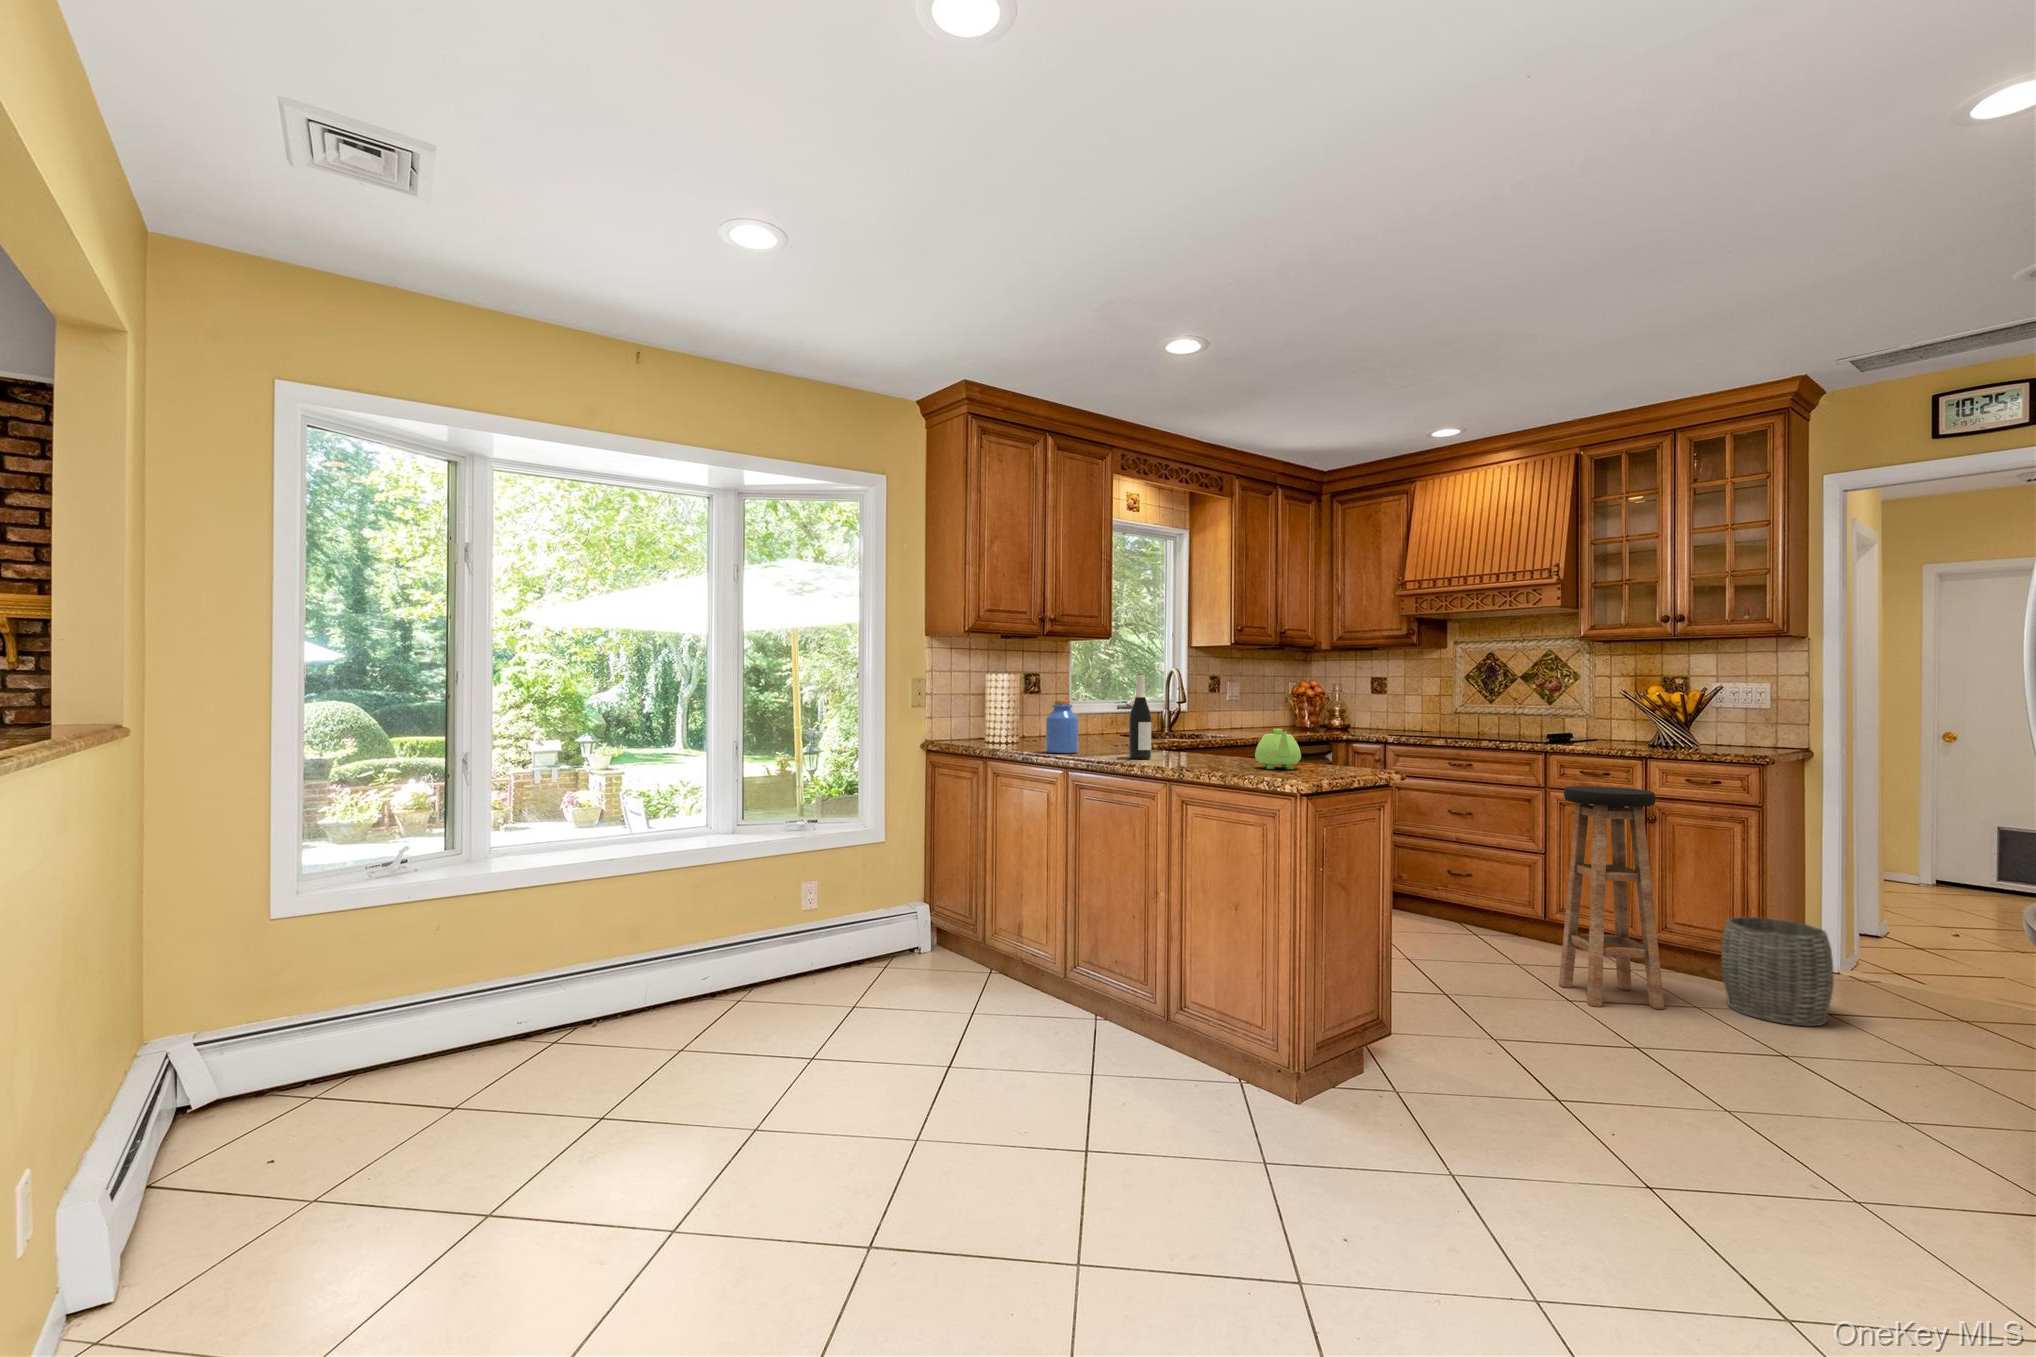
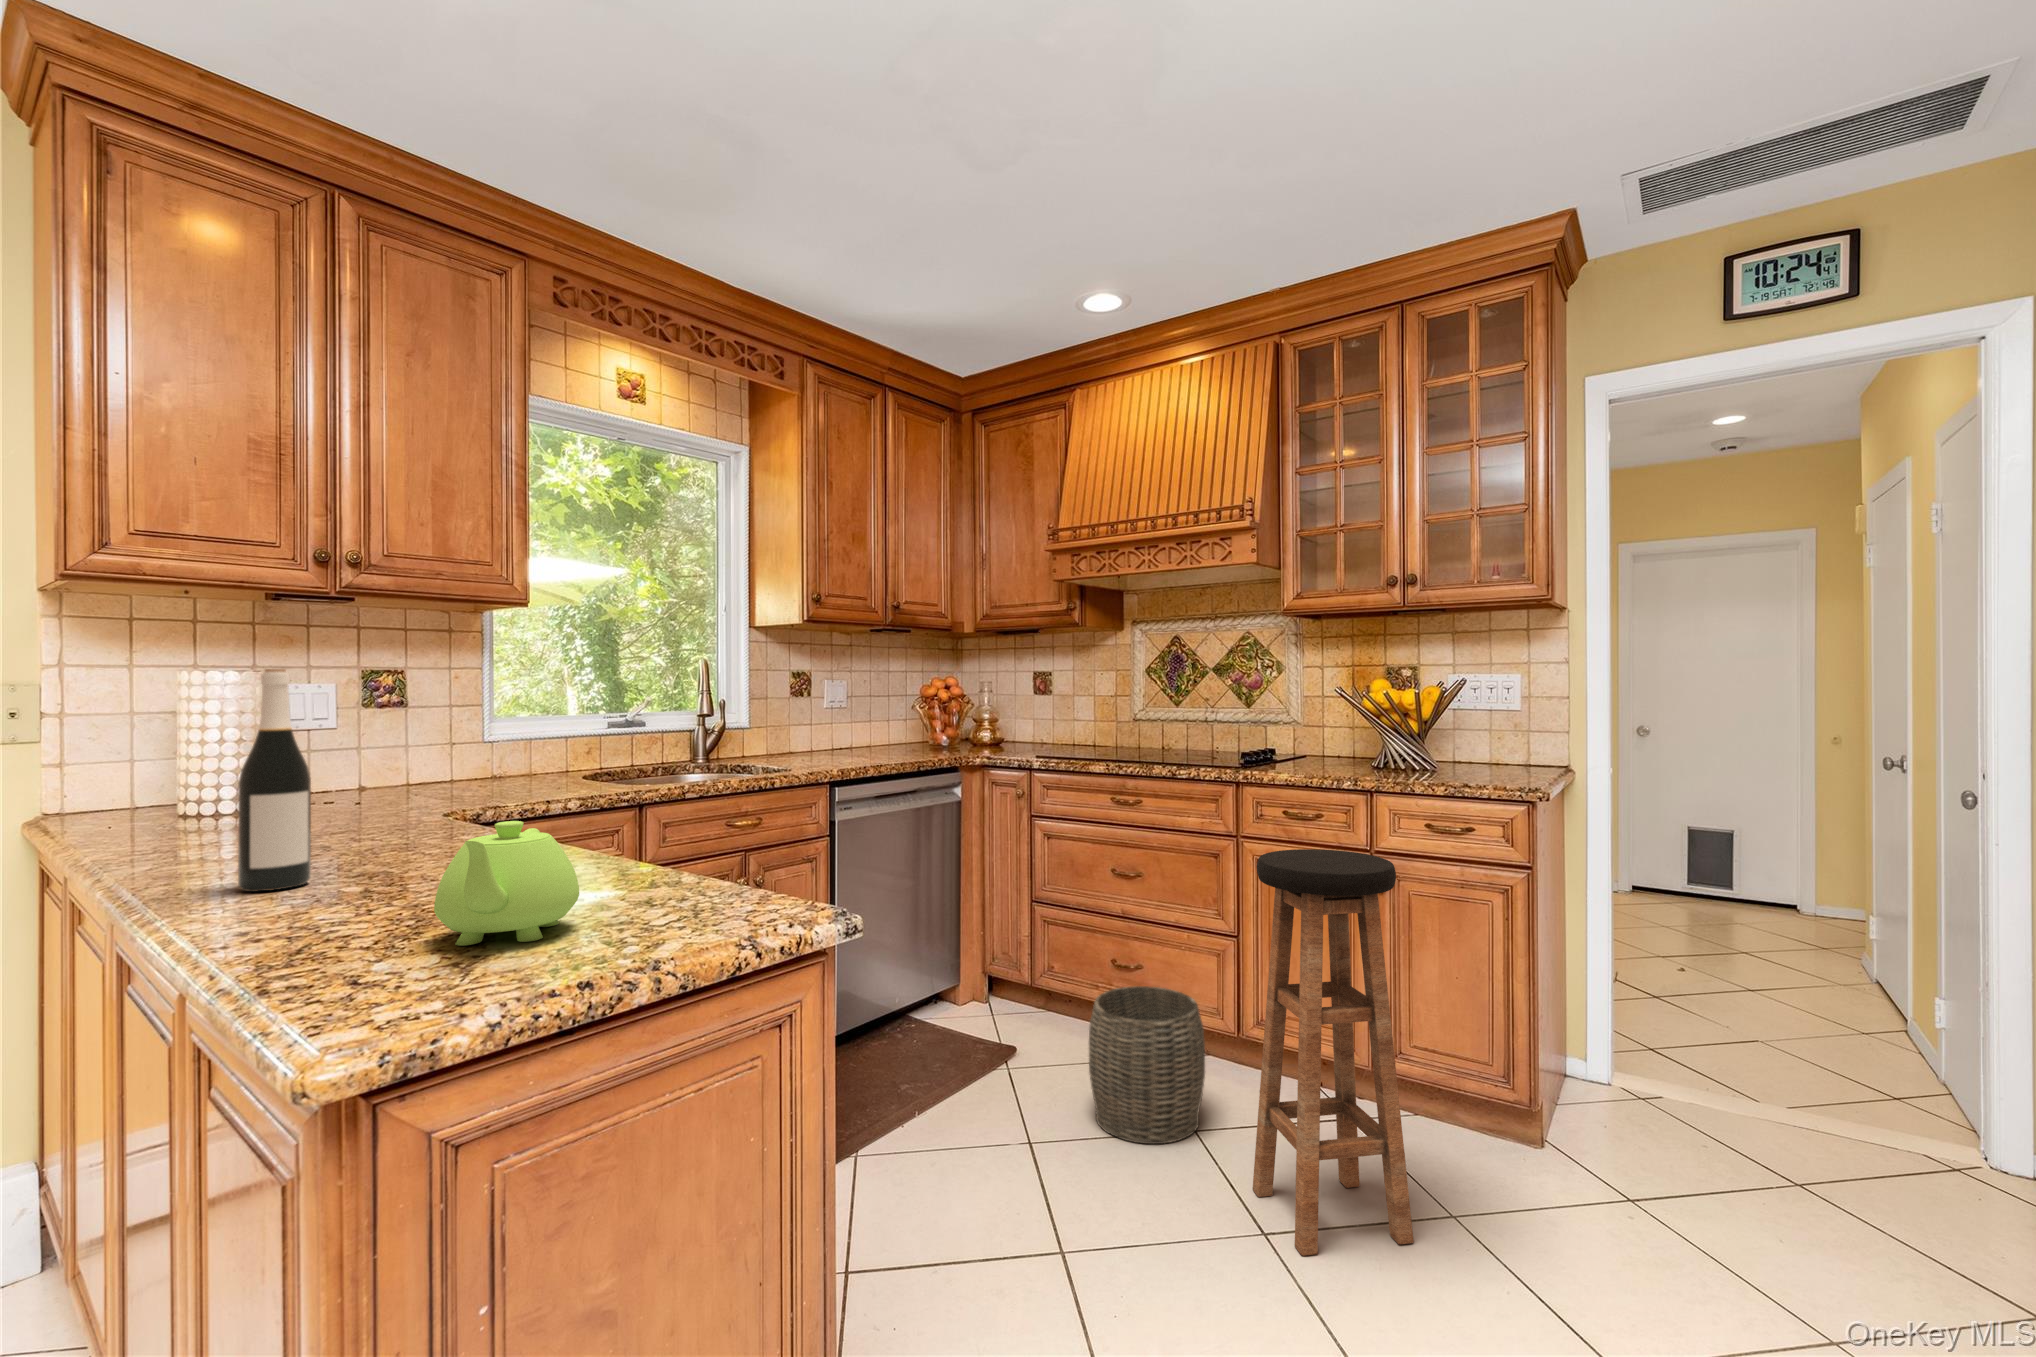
jar: present [1046,700,1078,753] -> none [122,734,229,865]
woven basket: present [1721,917,1834,1026] -> present [1089,986,1205,1144]

